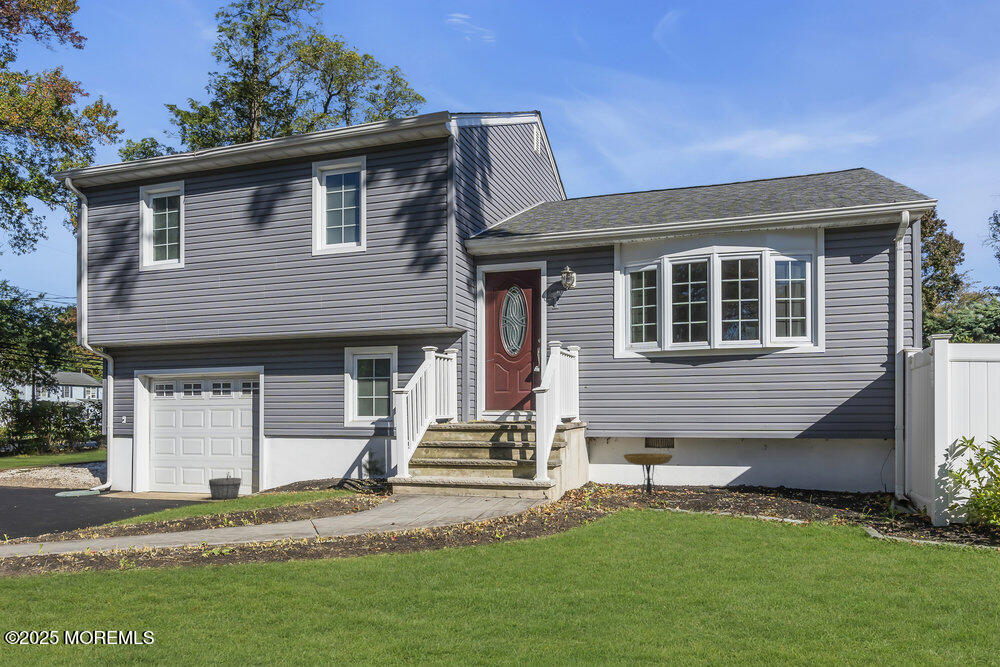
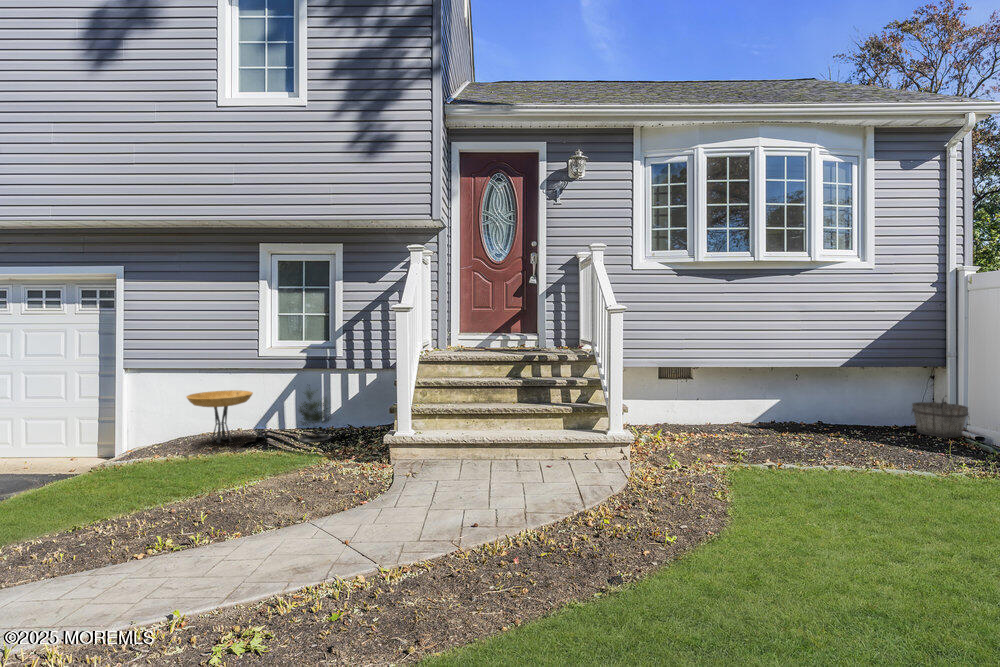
side table: present [623,453,672,495] -> present [186,390,253,443]
wooden bucket: present [209,472,241,500] -> present [912,398,969,437]

